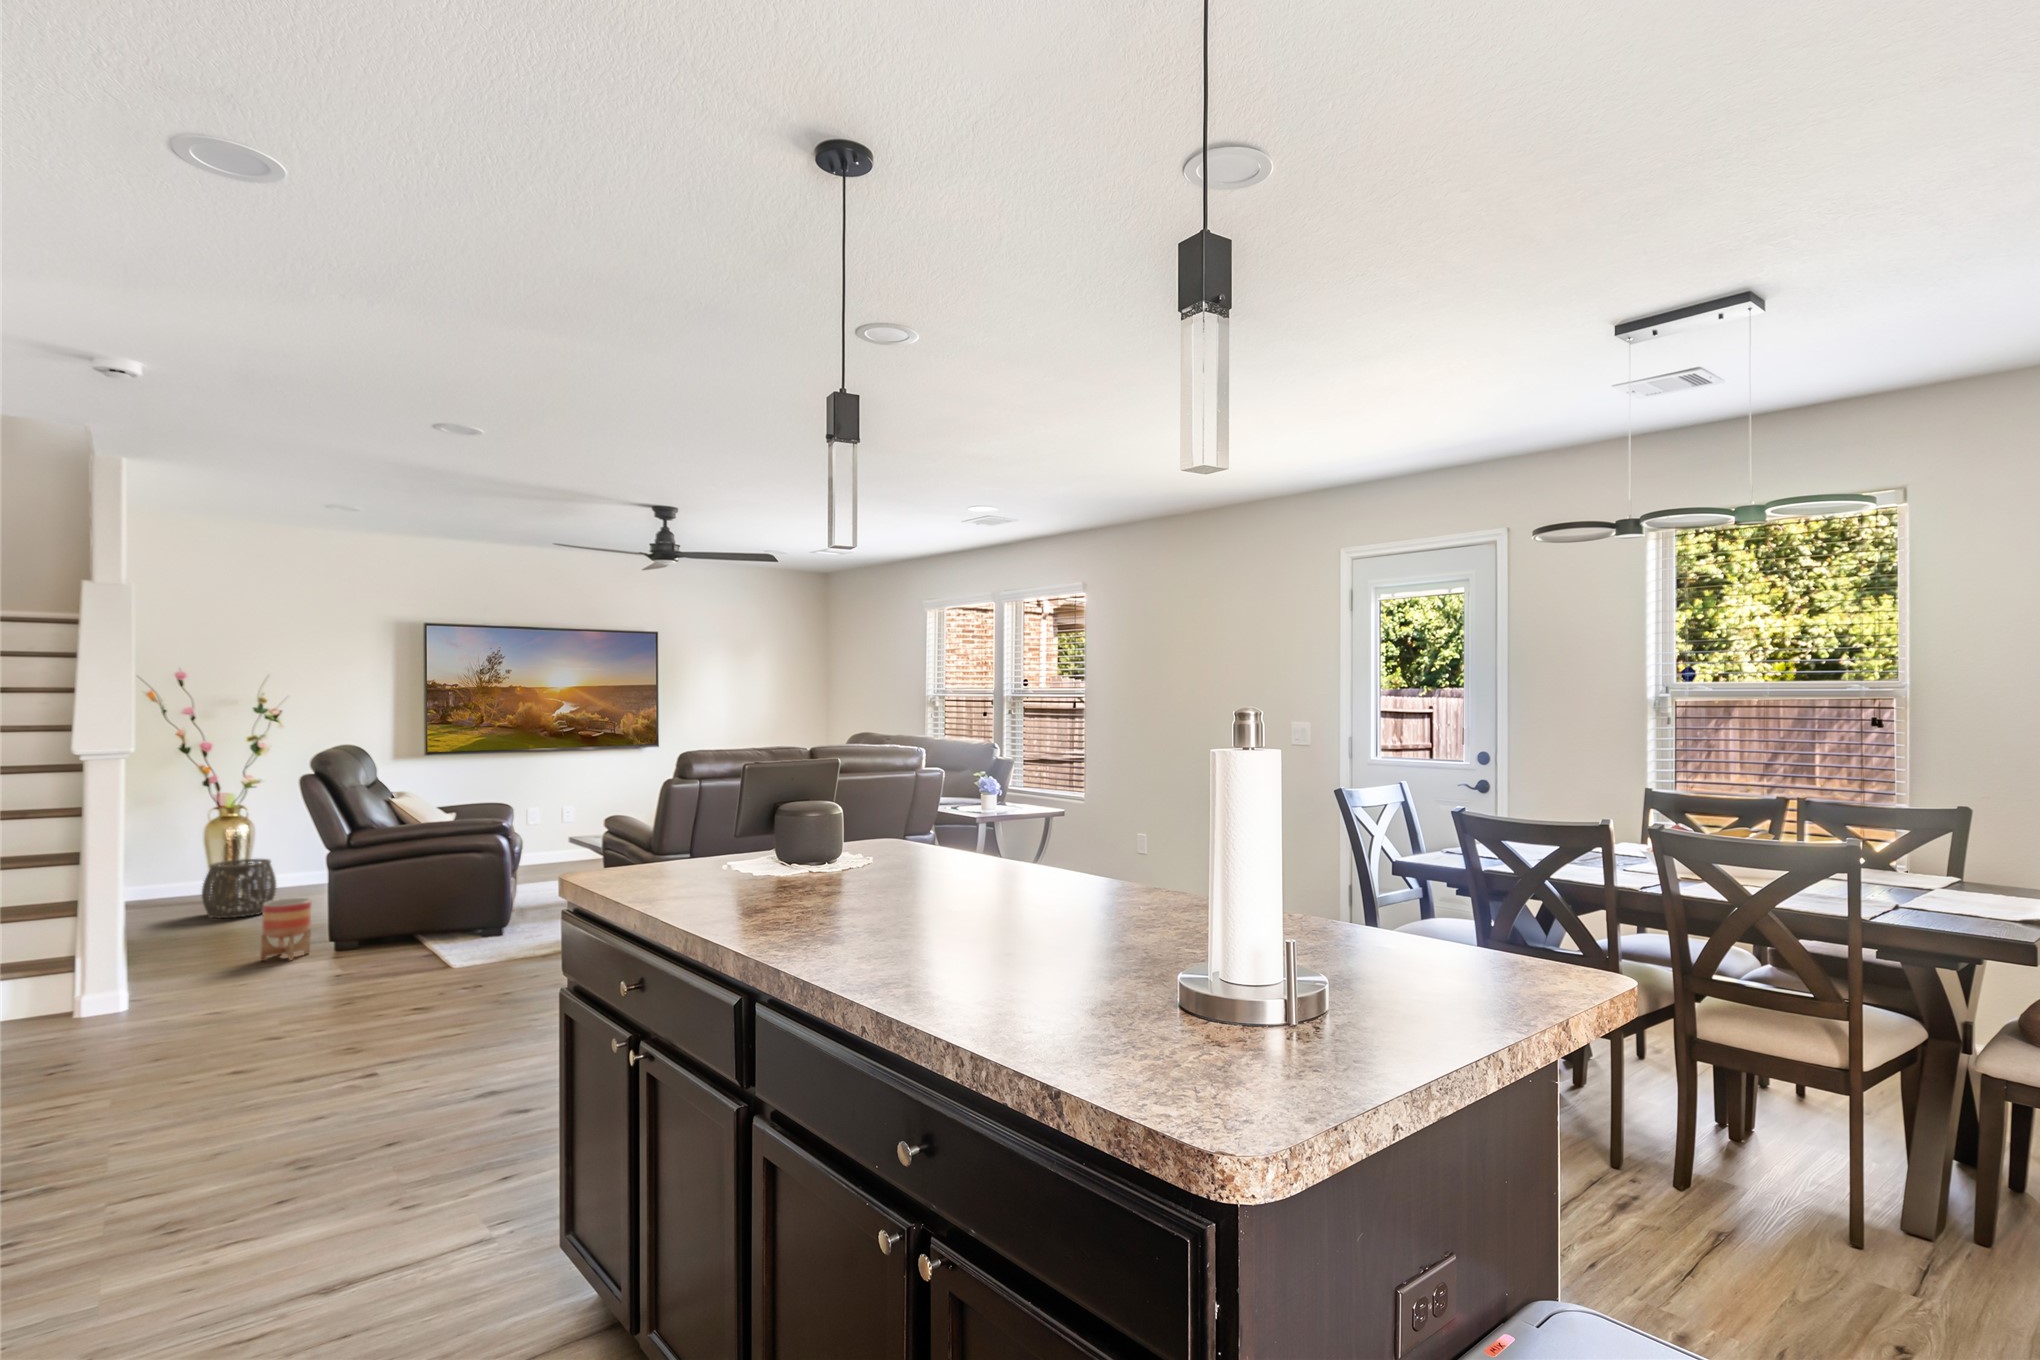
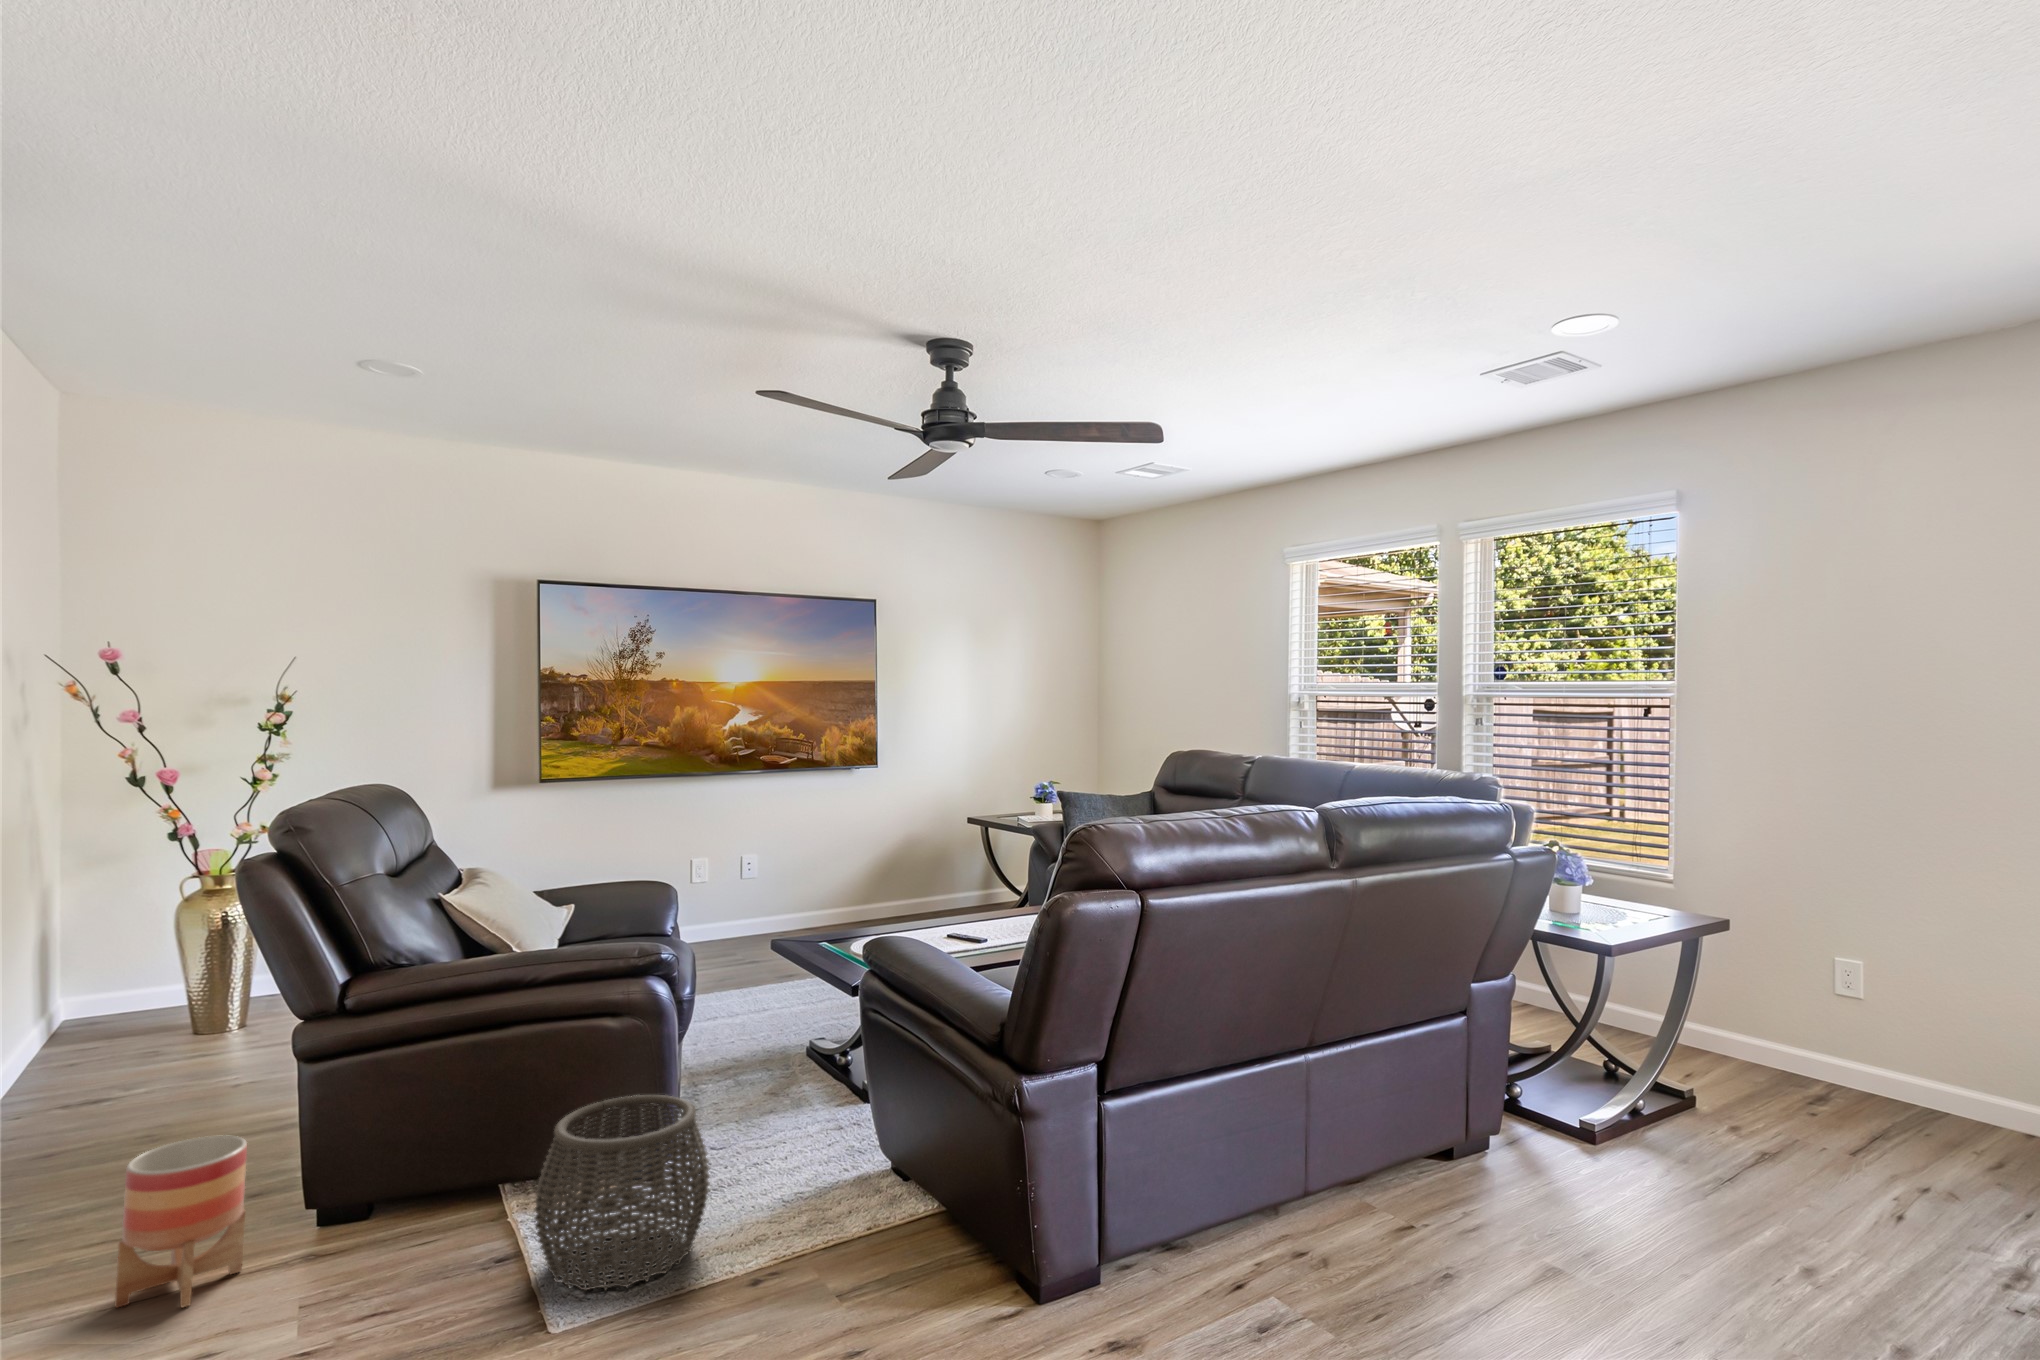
woven basket: present [202,859,277,918] -> present [534,1095,710,1291]

